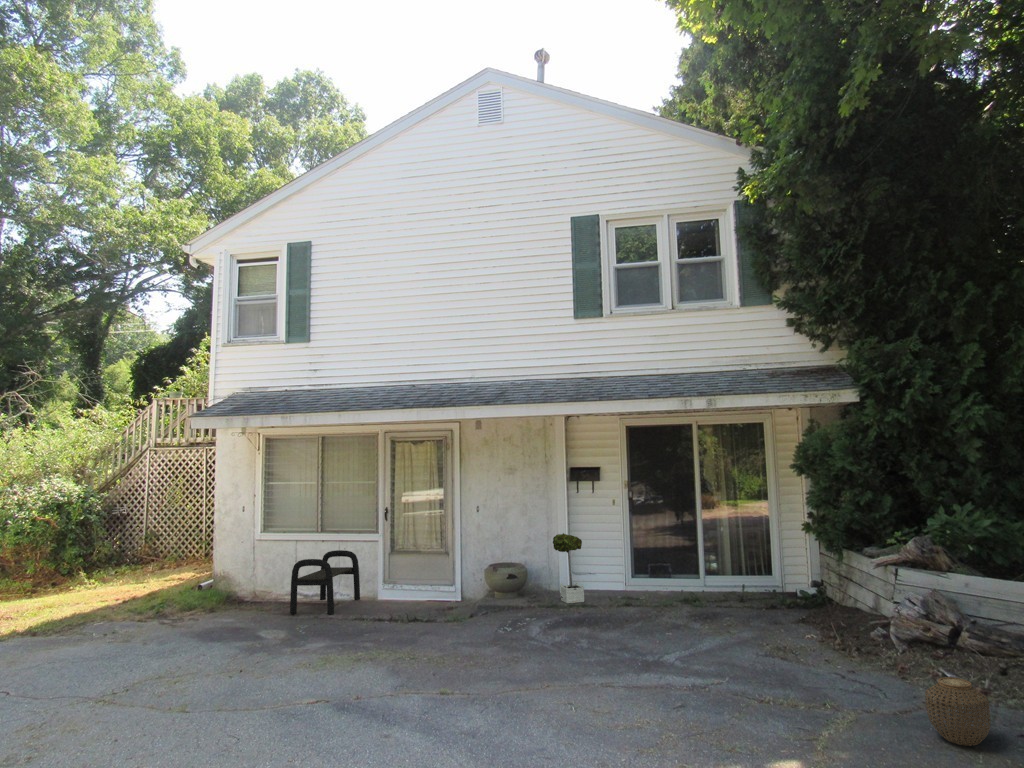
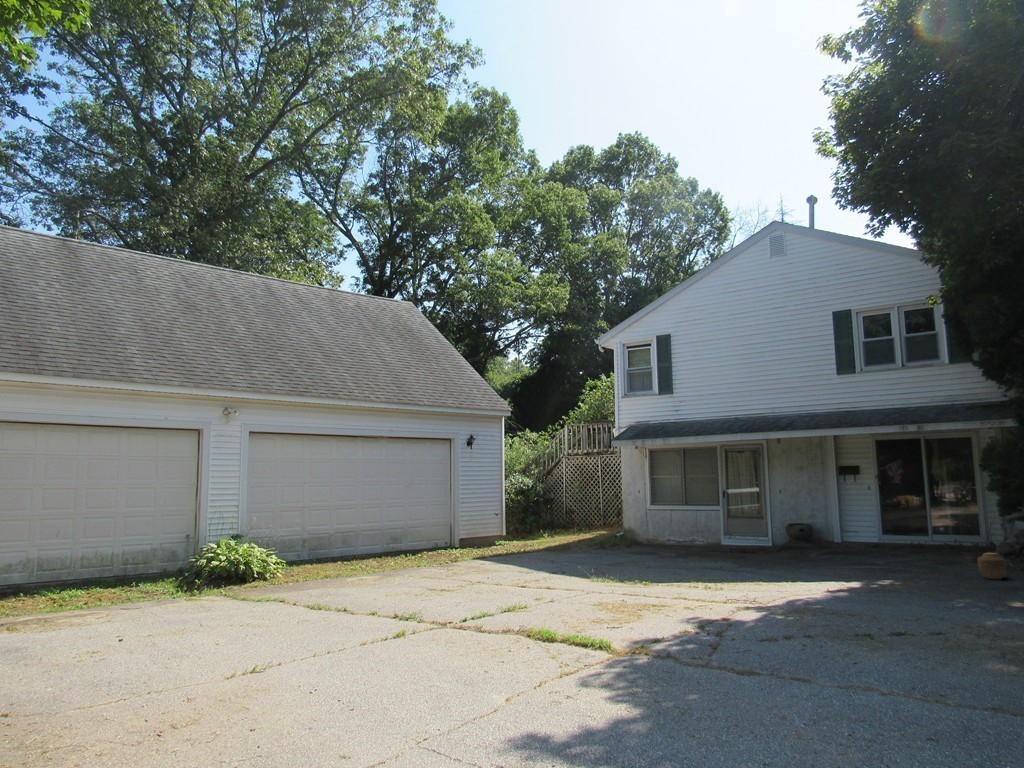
potted tree: present [553,533,584,603] -> none [827,506,849,547]
bench: present [290,550,360,614] -> none [672,515,710,546]

